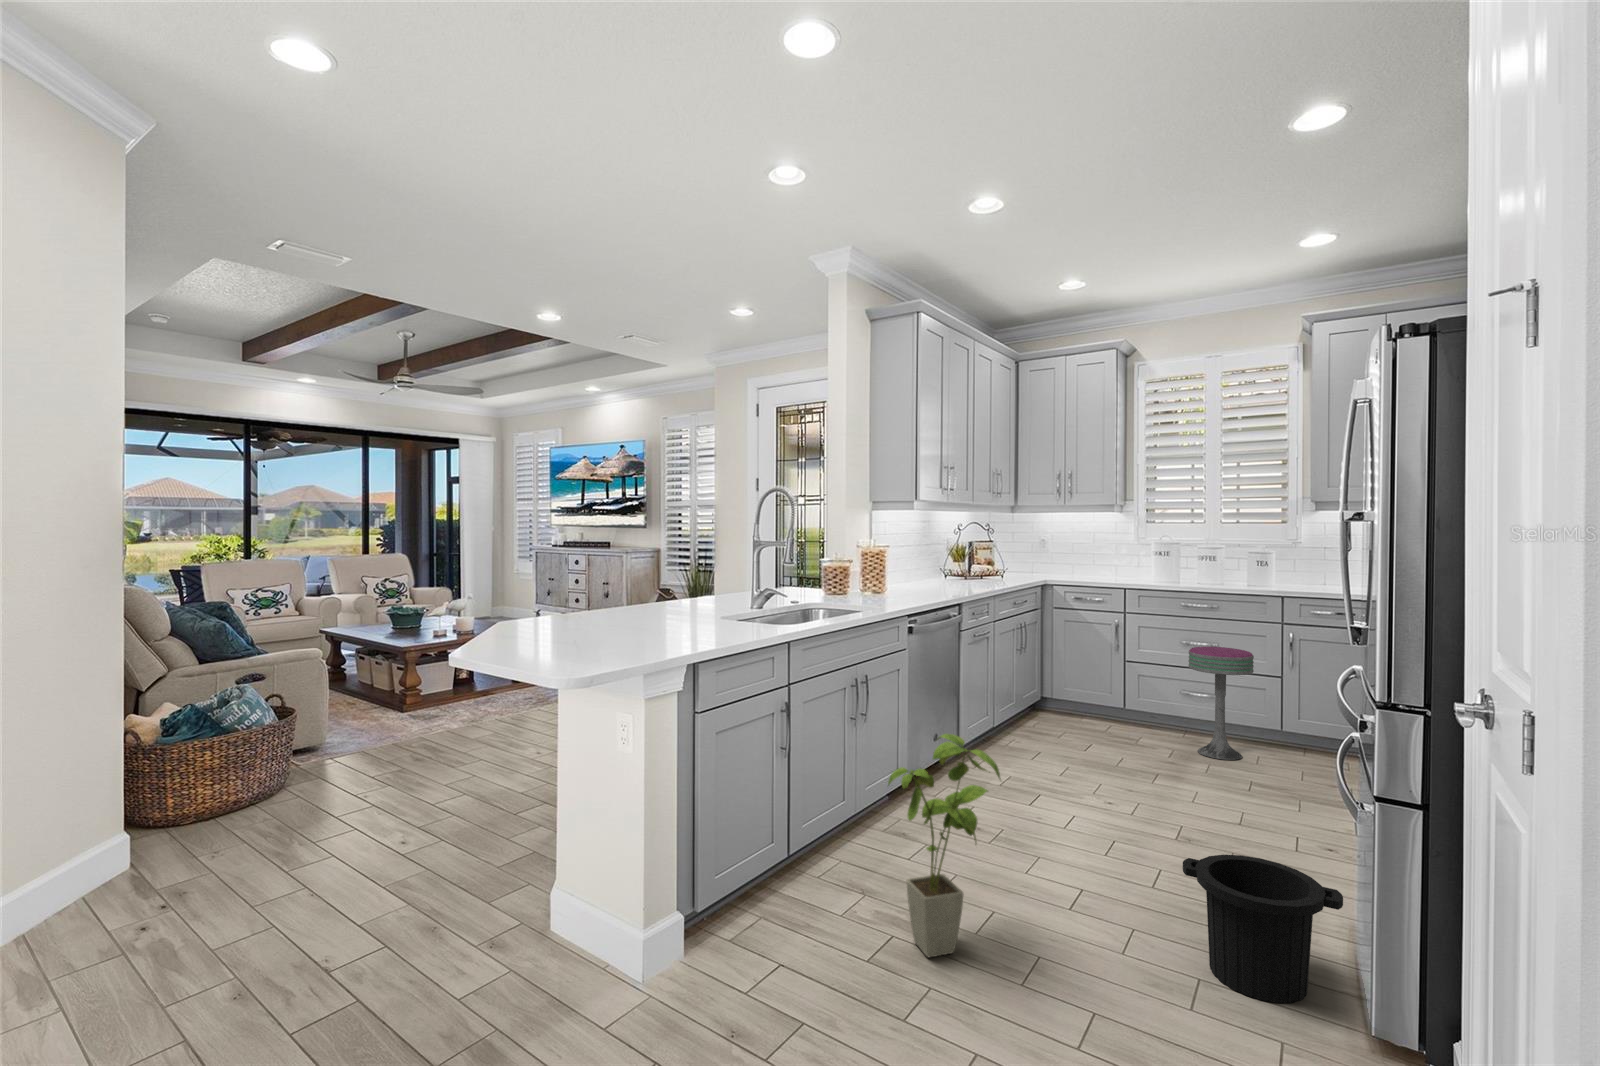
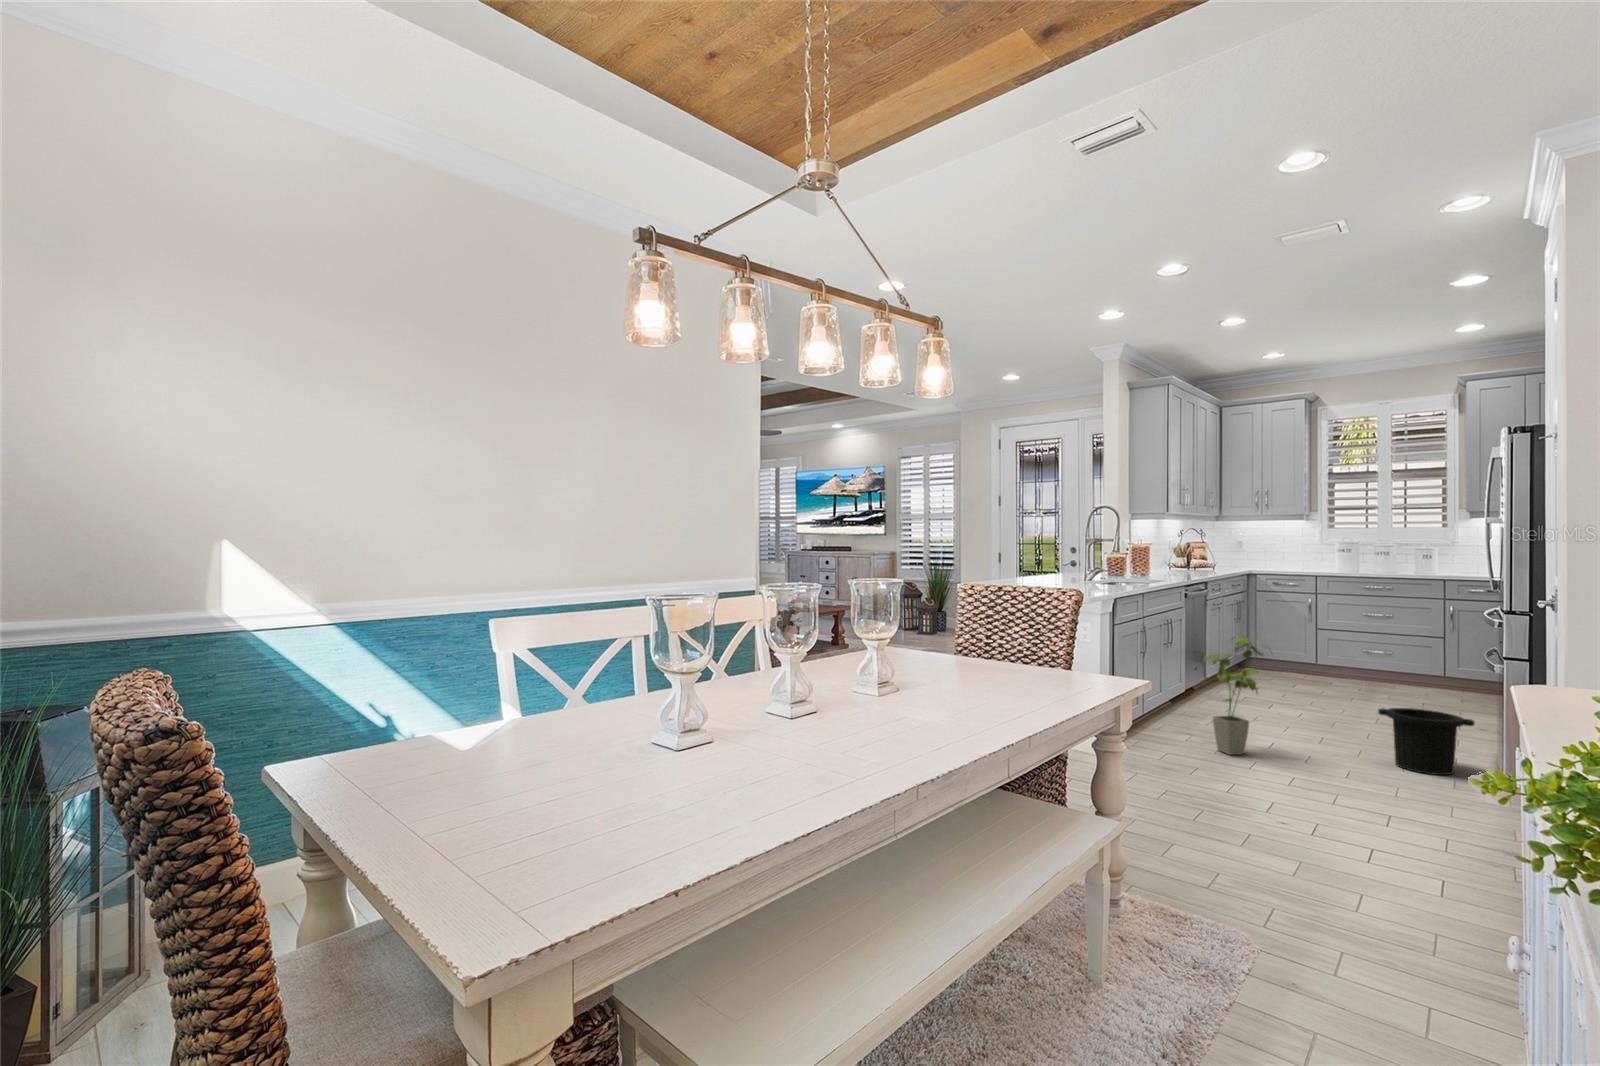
bar stool: present [1188,647,1254,760] -> none [1369,617,1420,696]

